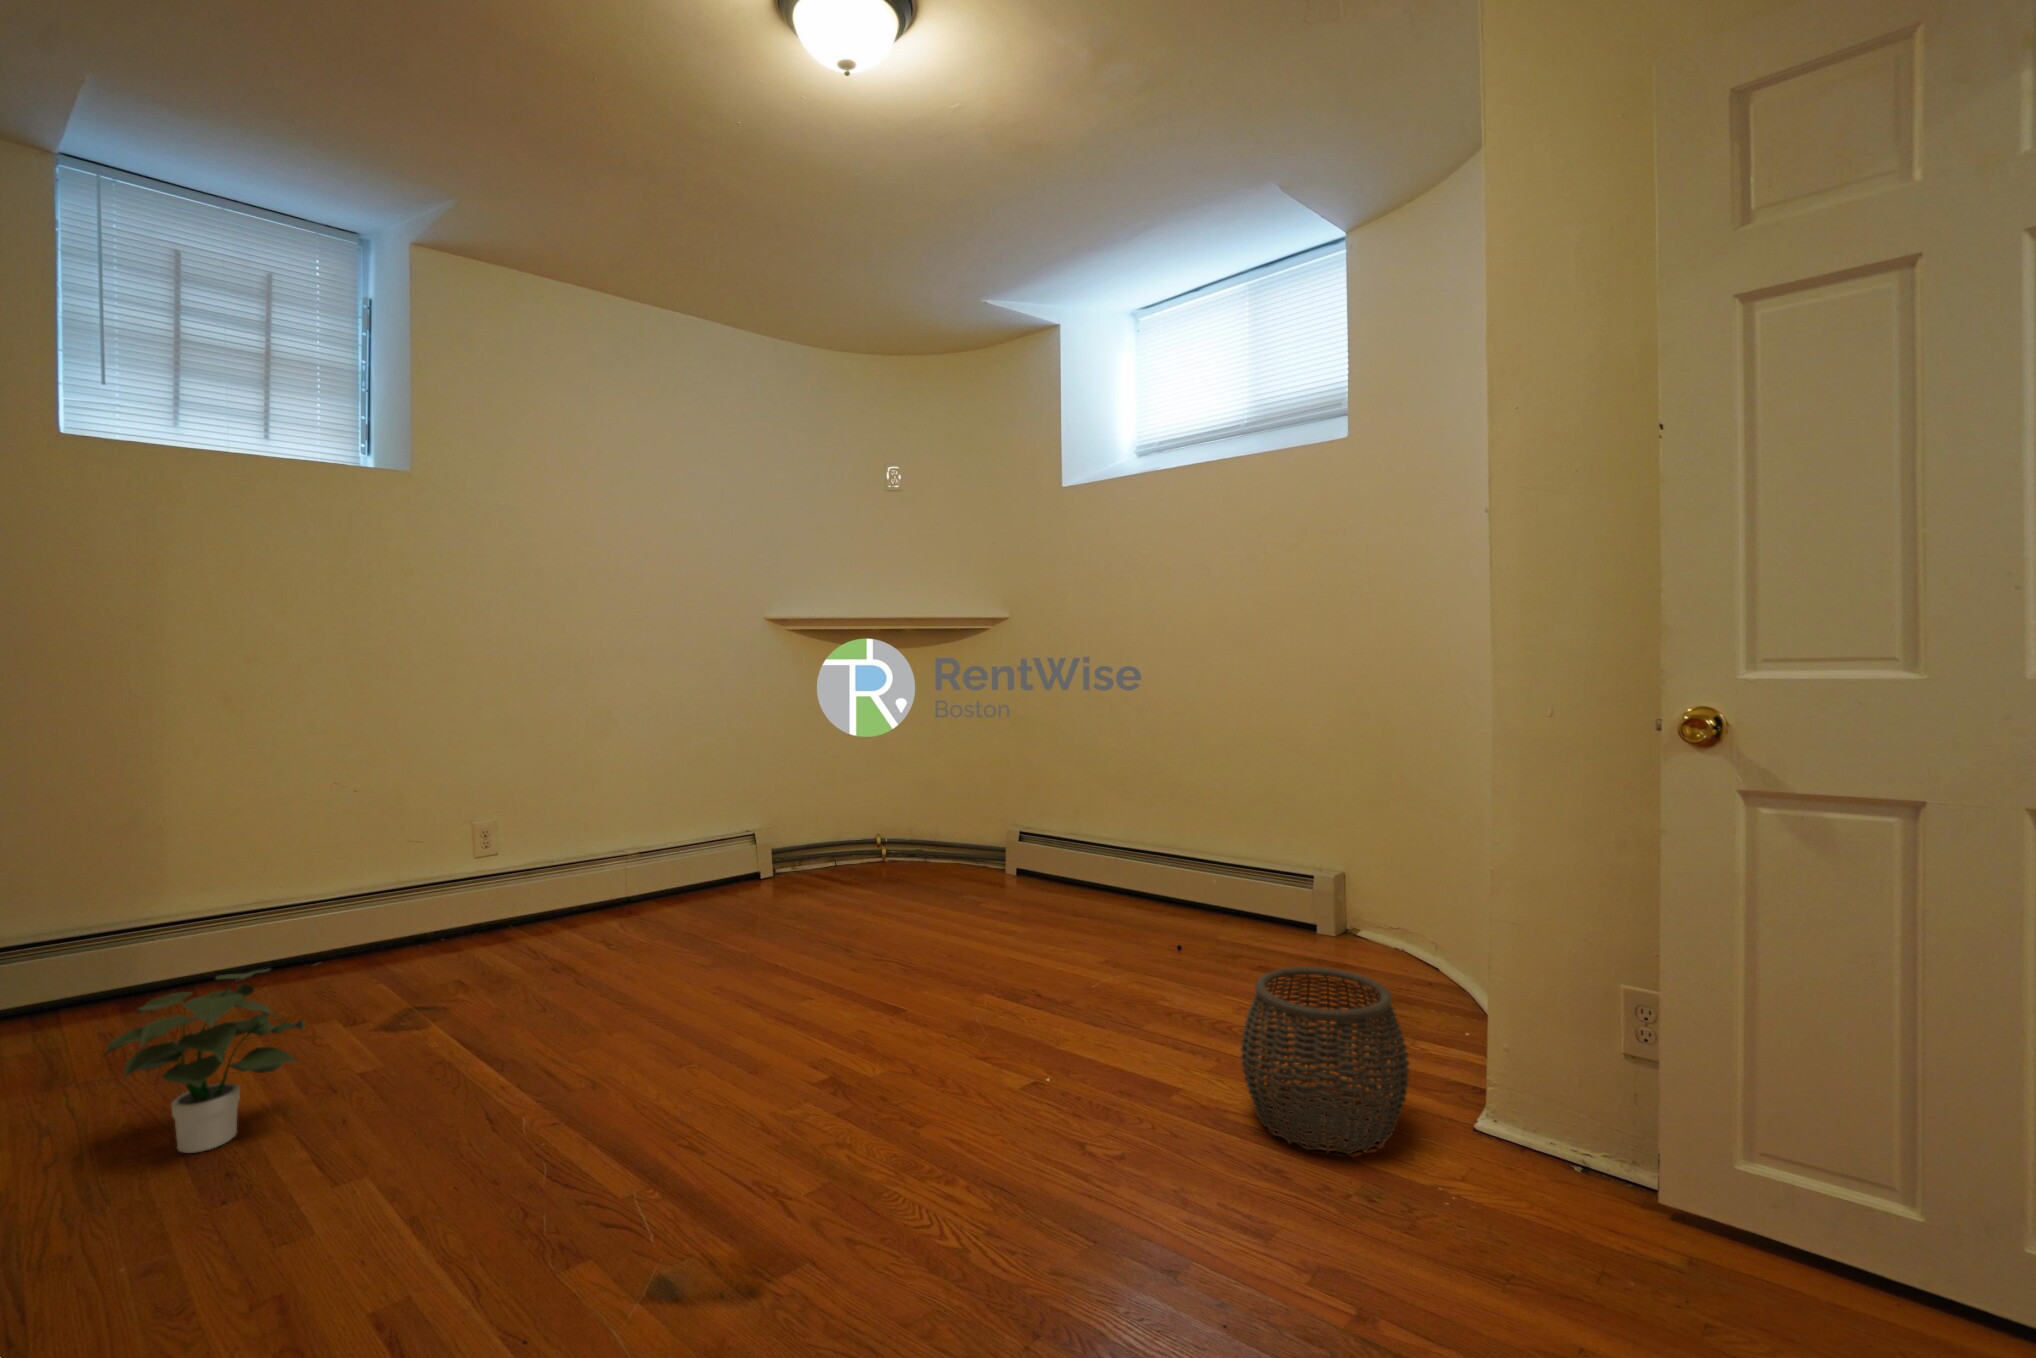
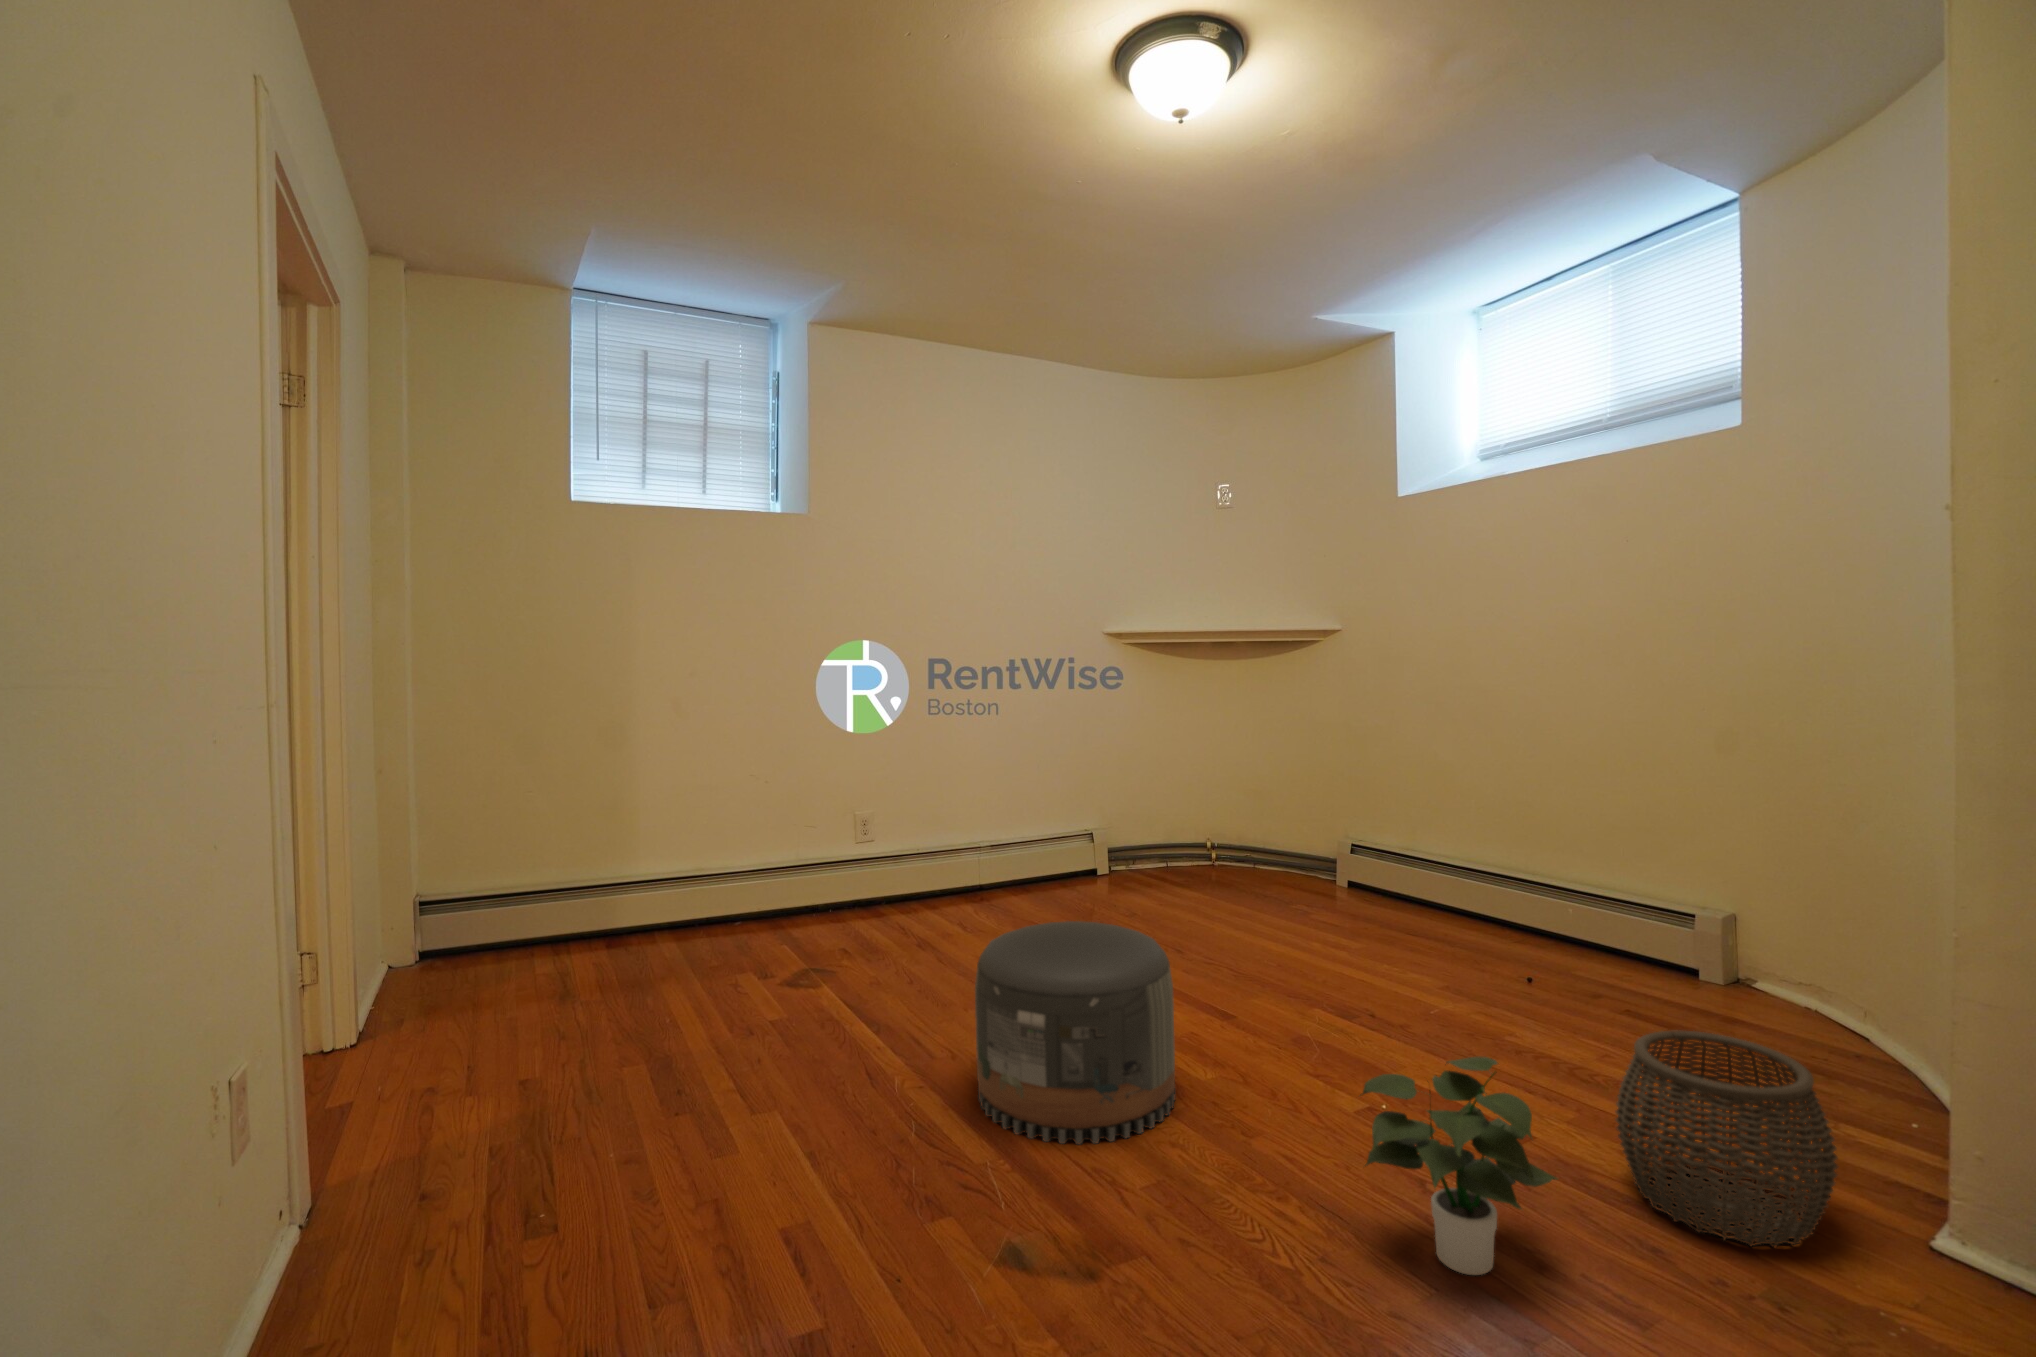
pouf: none [596,918,831,1171] -> present [975,921,1175,1144]
potted plant: present [105,969,305,1153] -> present [1359,1056,1558,1275]

